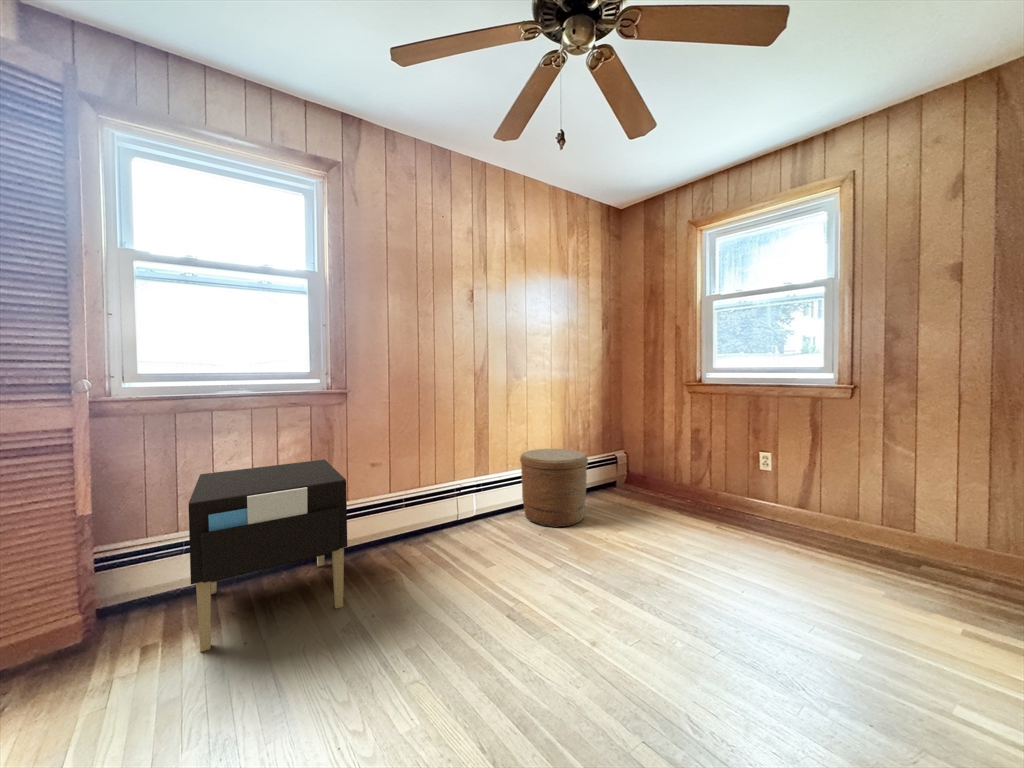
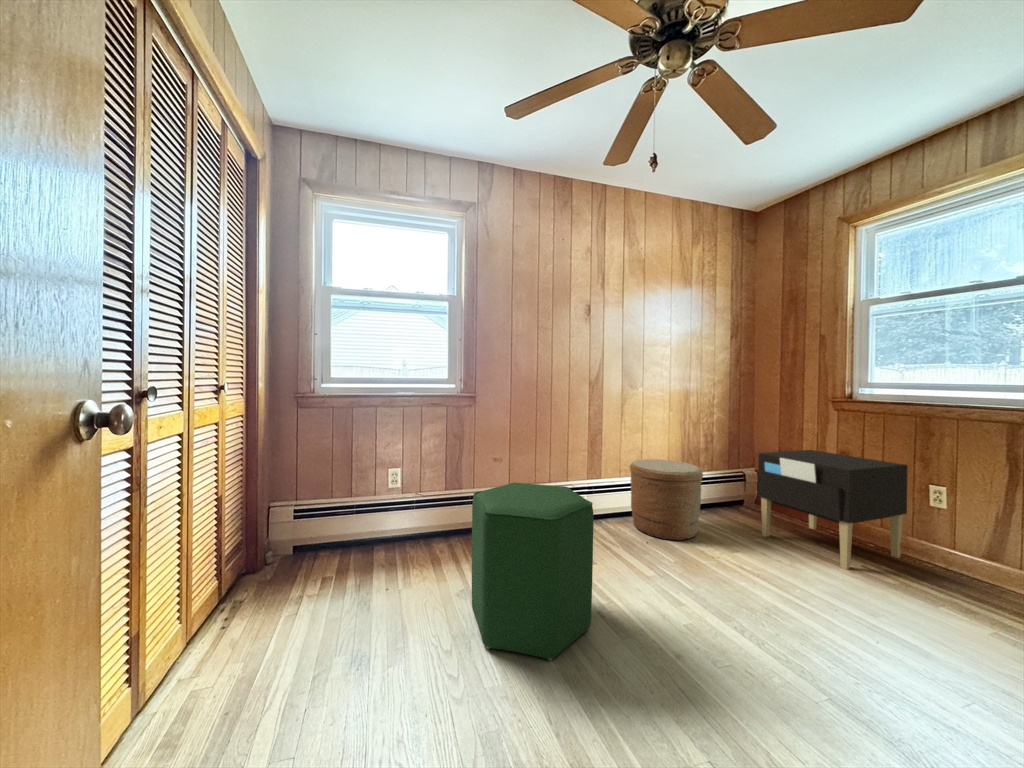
nightstand: present [189,459,347,652] -> present [758,450,908,569]
ottoman: none [360,489,501,691] -> present [472,483,594,661]

